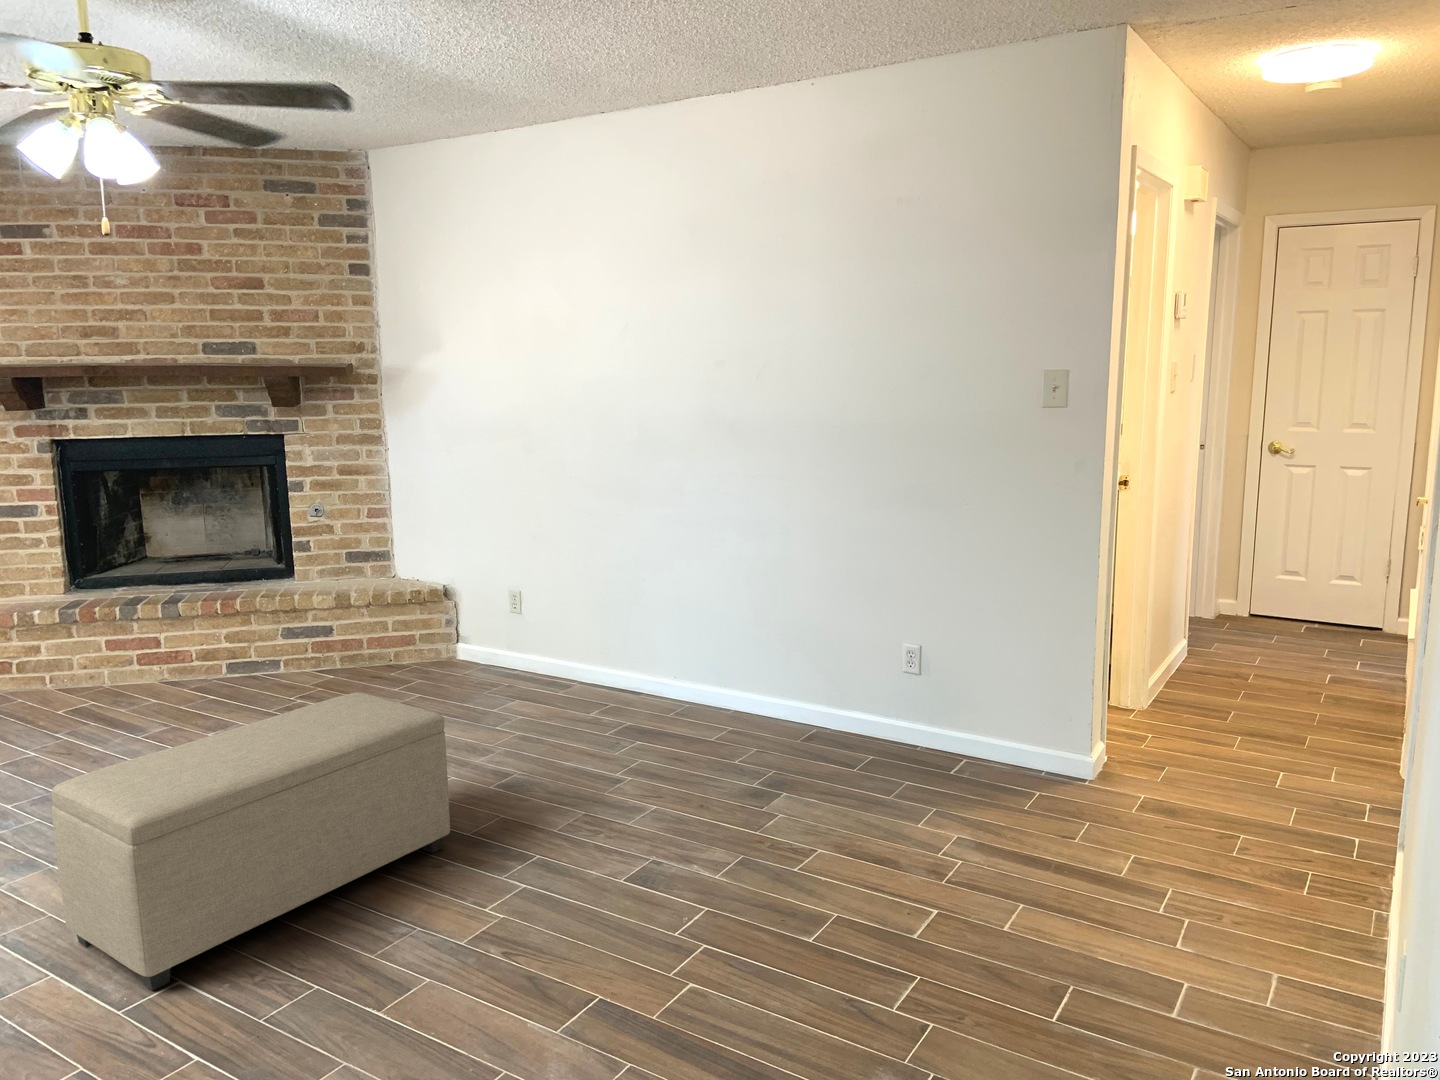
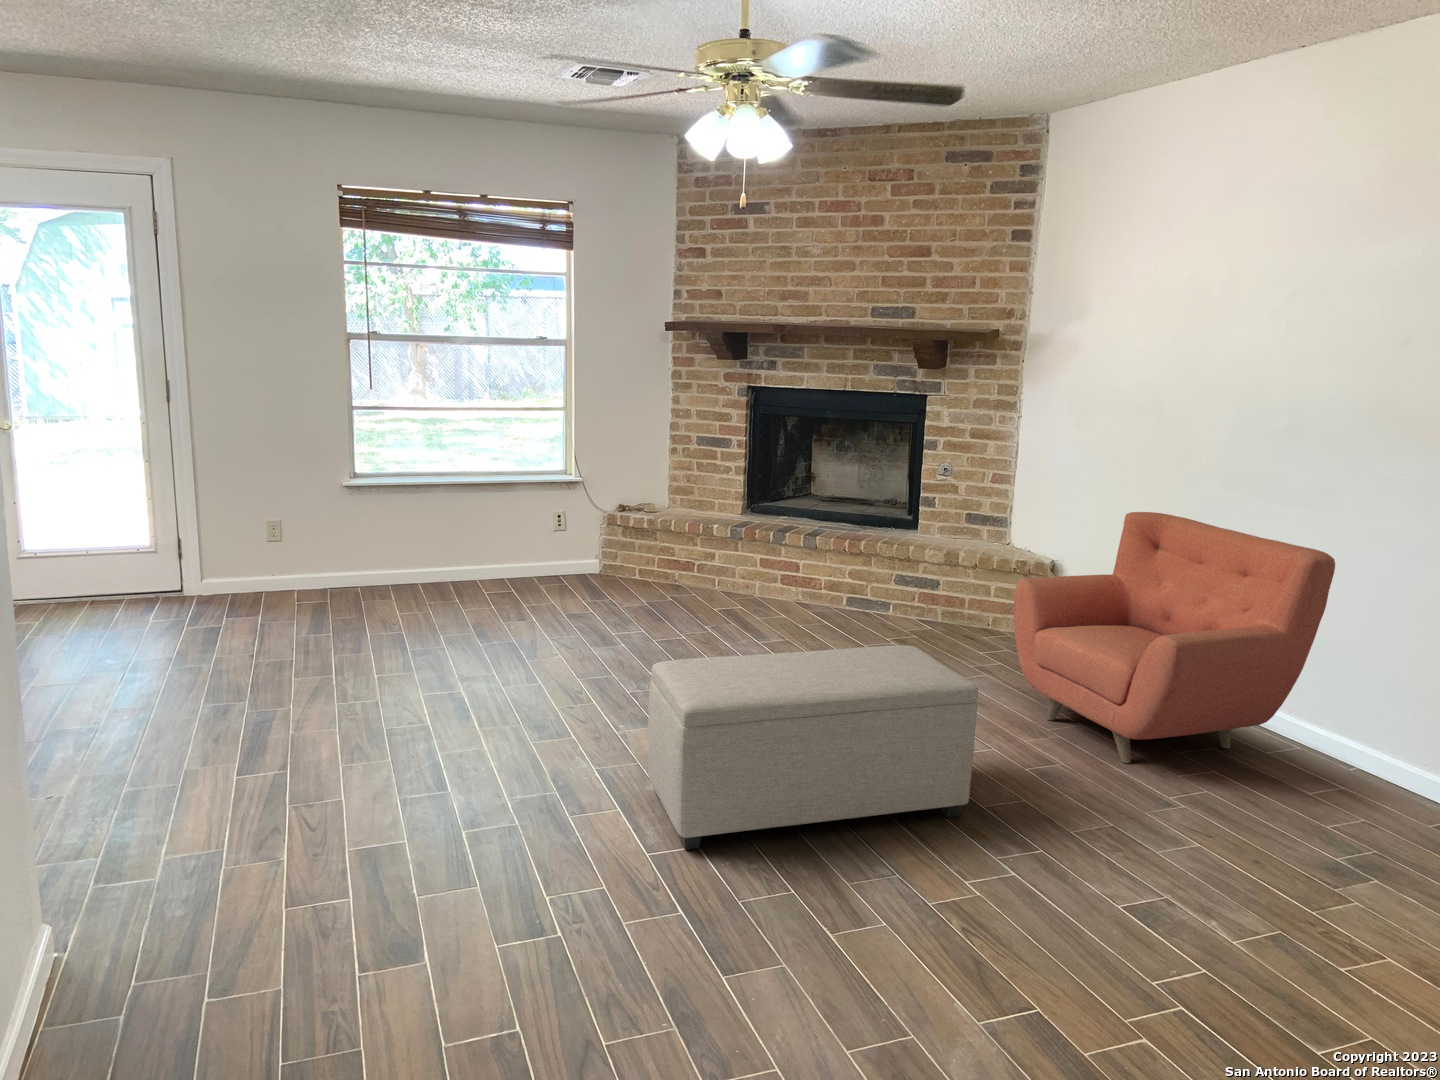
armchair: none [432,525,694,754] -> present [1014,512,1335,763]

